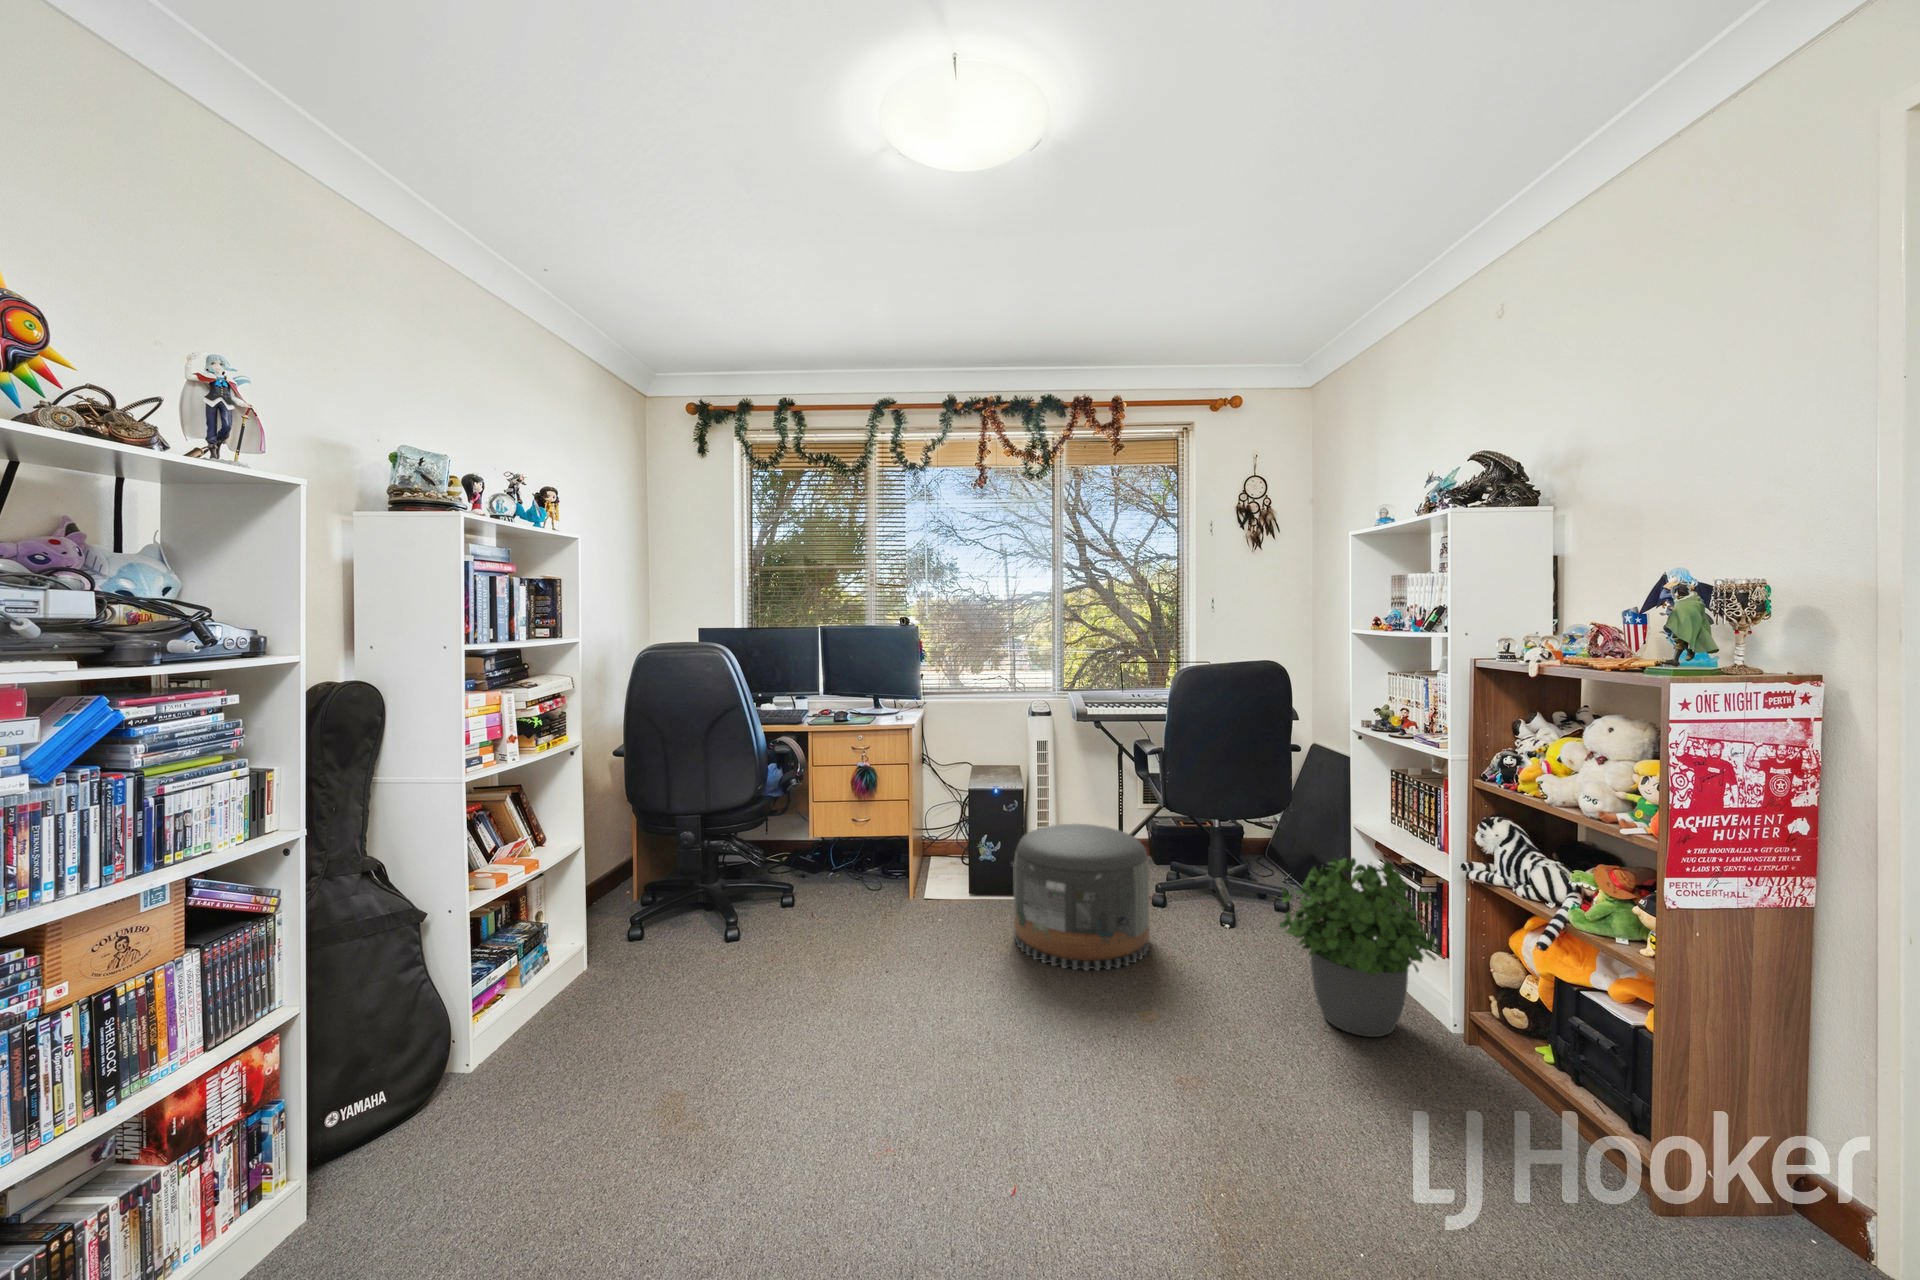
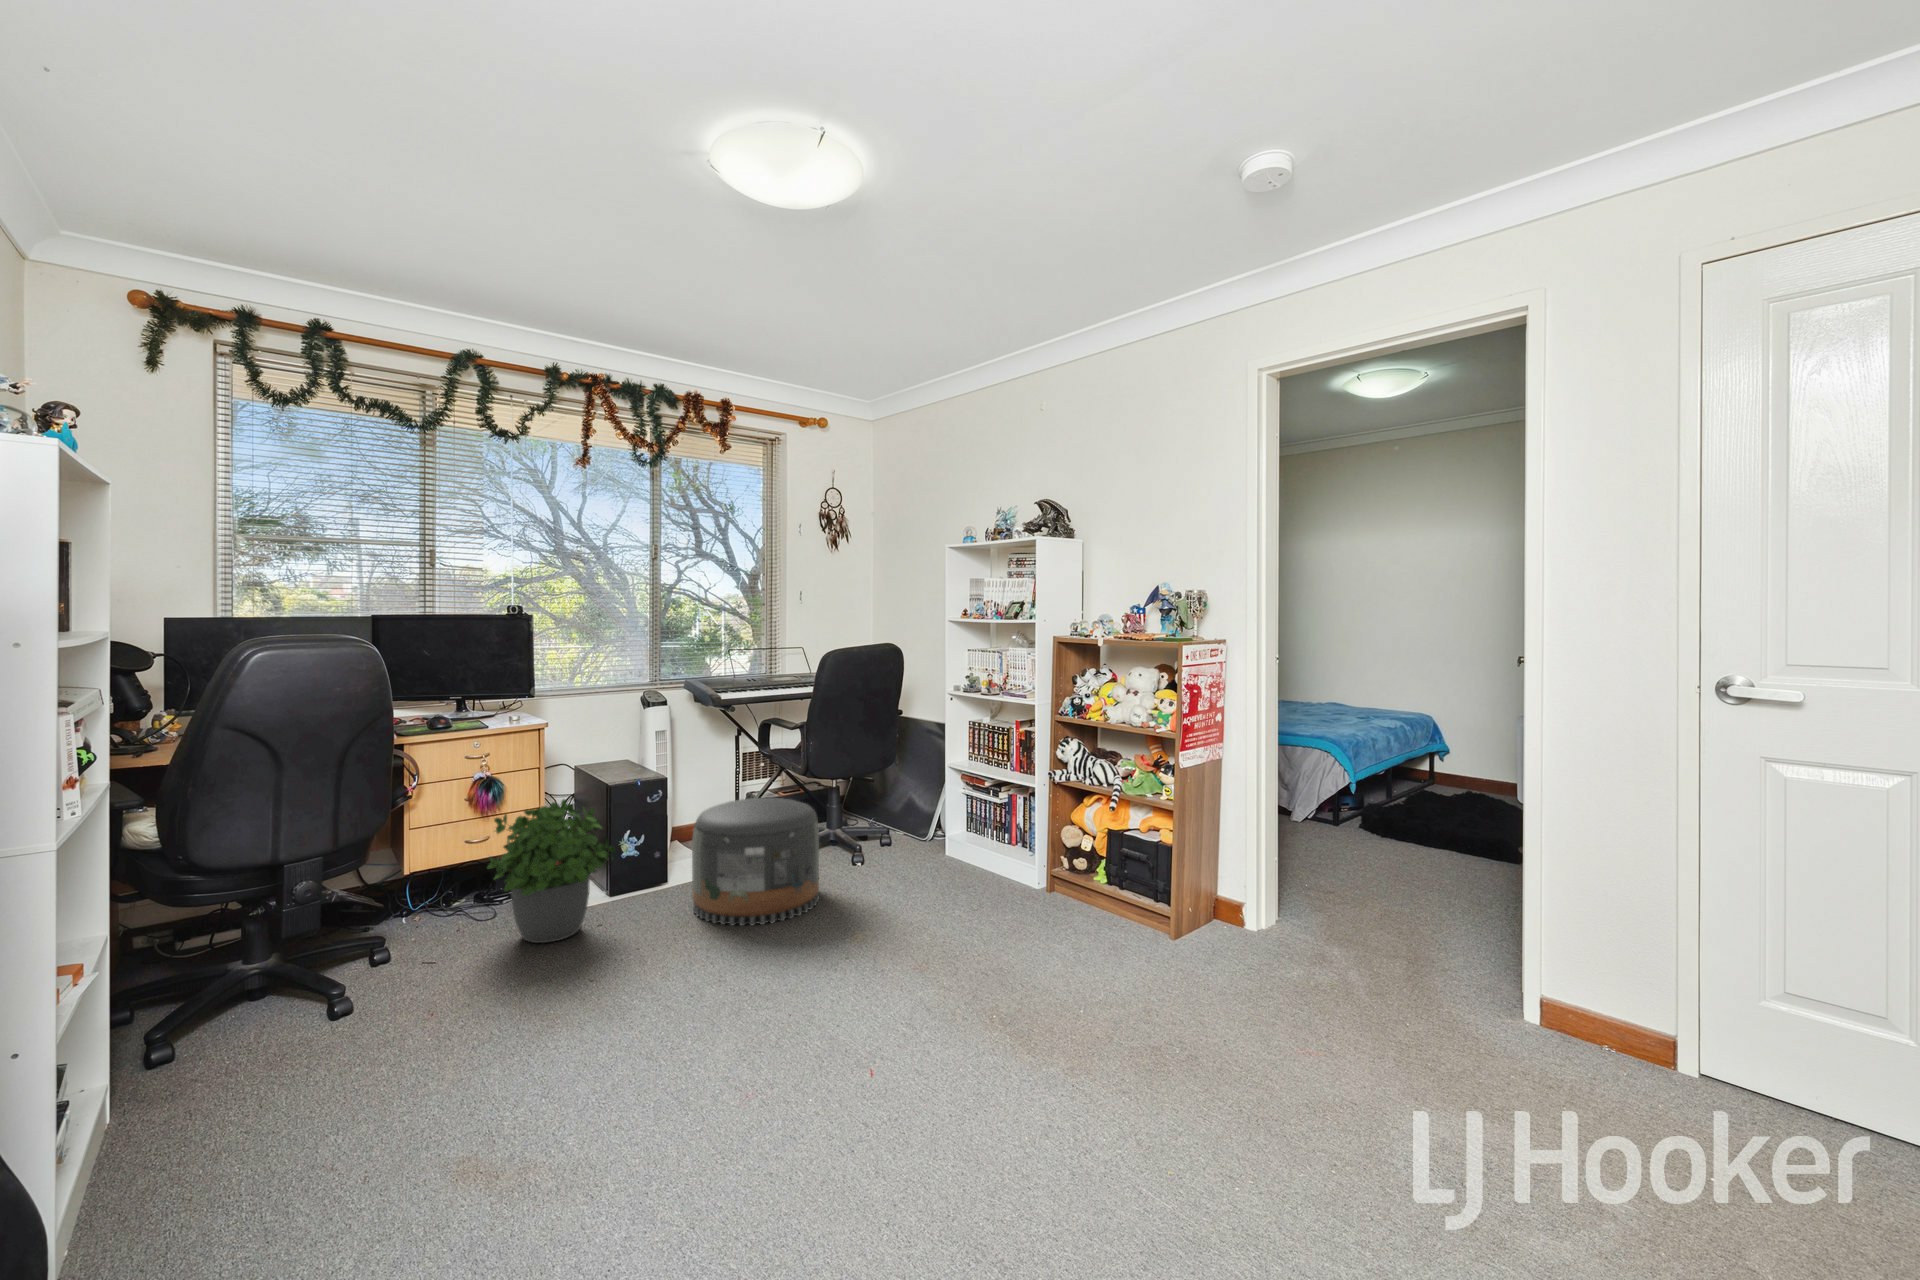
potted plant: present [1279,858,1440,1037] -> present [488,799,615,943]

